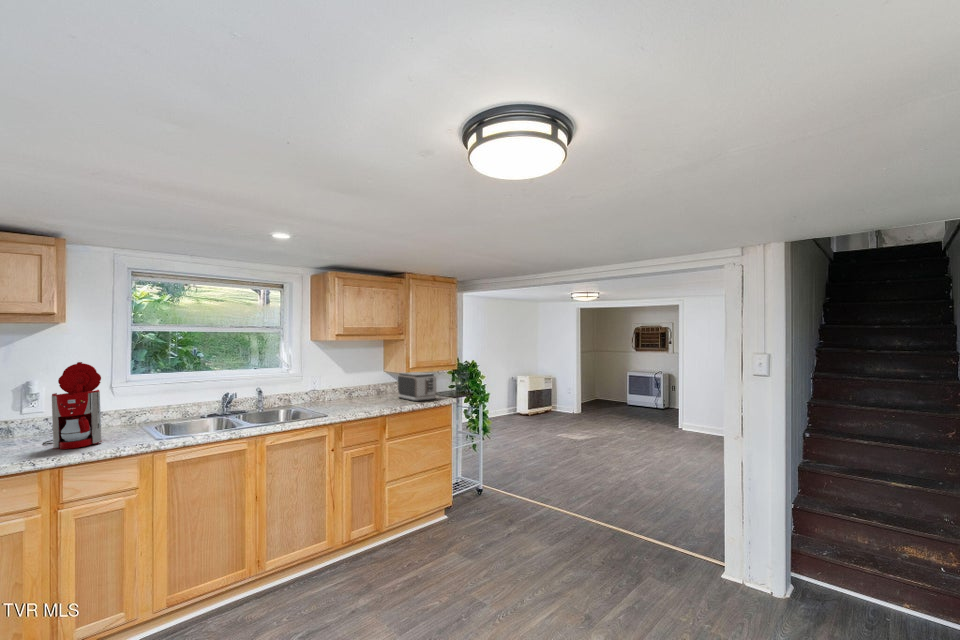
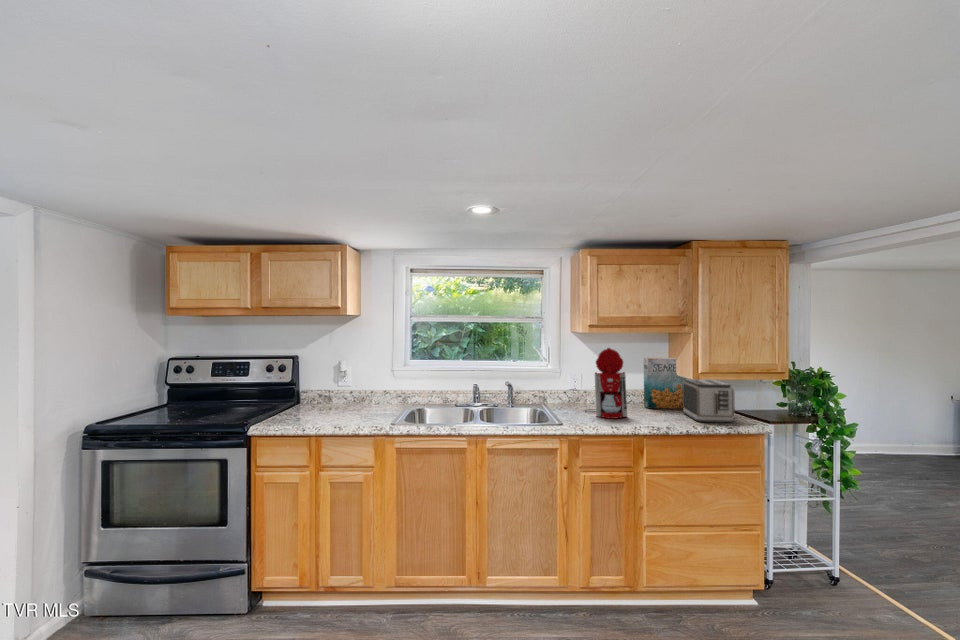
cereal box: none [365,358,399,398] -> present [644,358,686,409]
coffee maker: present [43,362,102,449] -> present [585,348,627,419]

